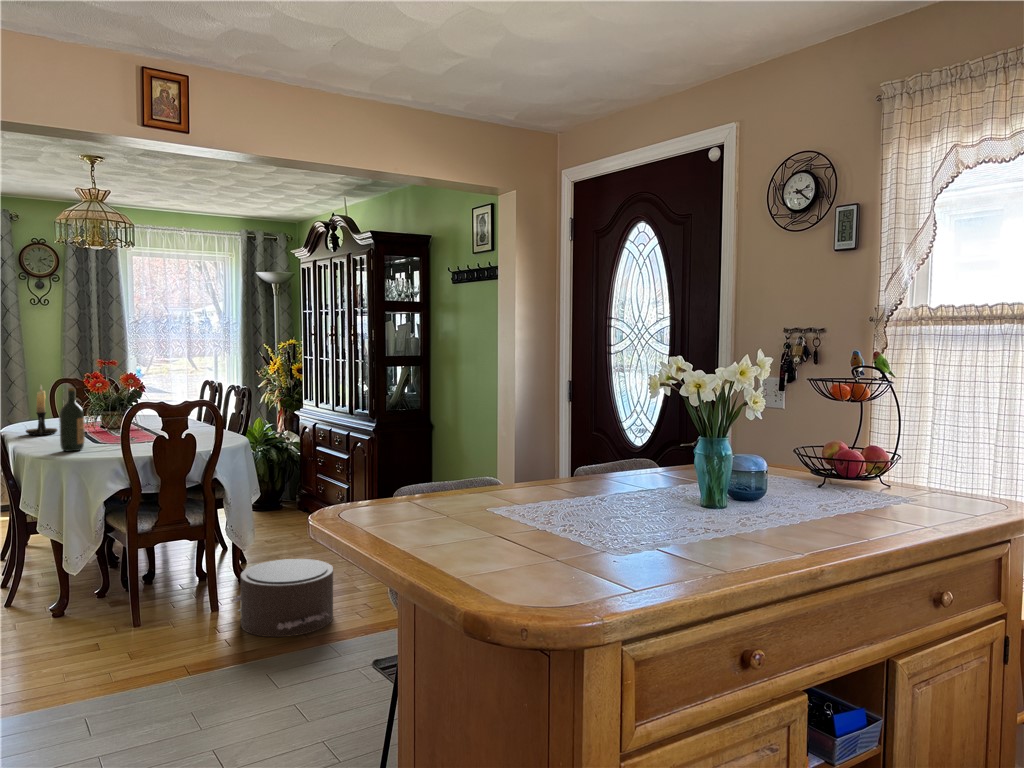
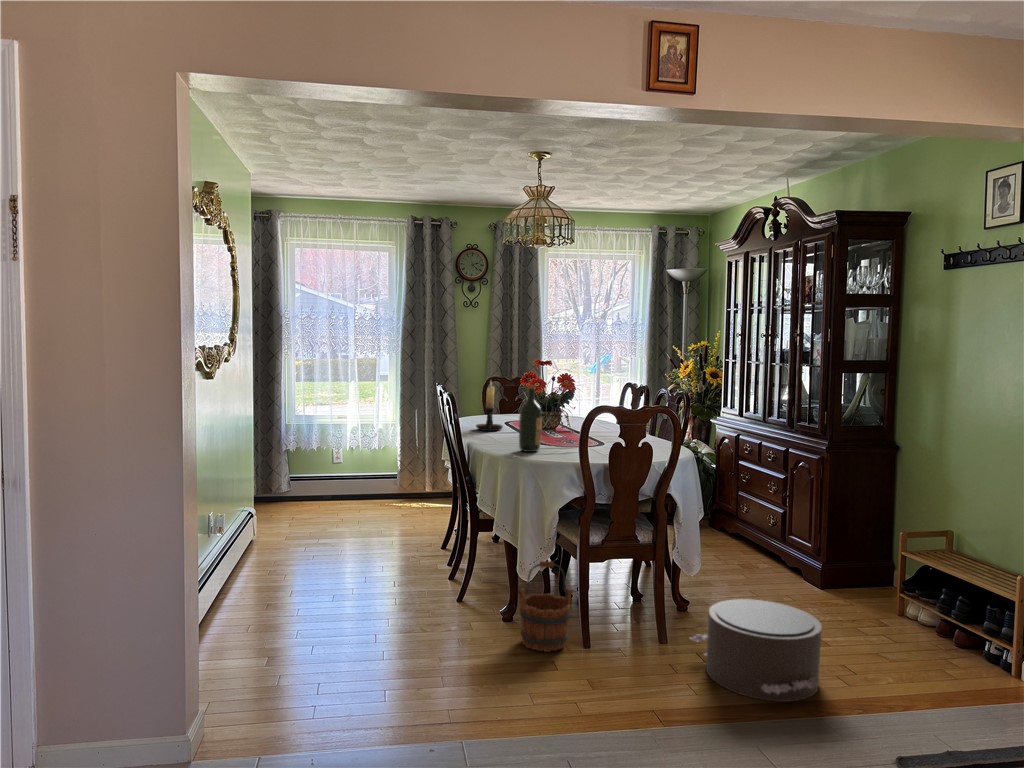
wooden bucket: none [57,551,117,635] -> present [518,561,573,652]

